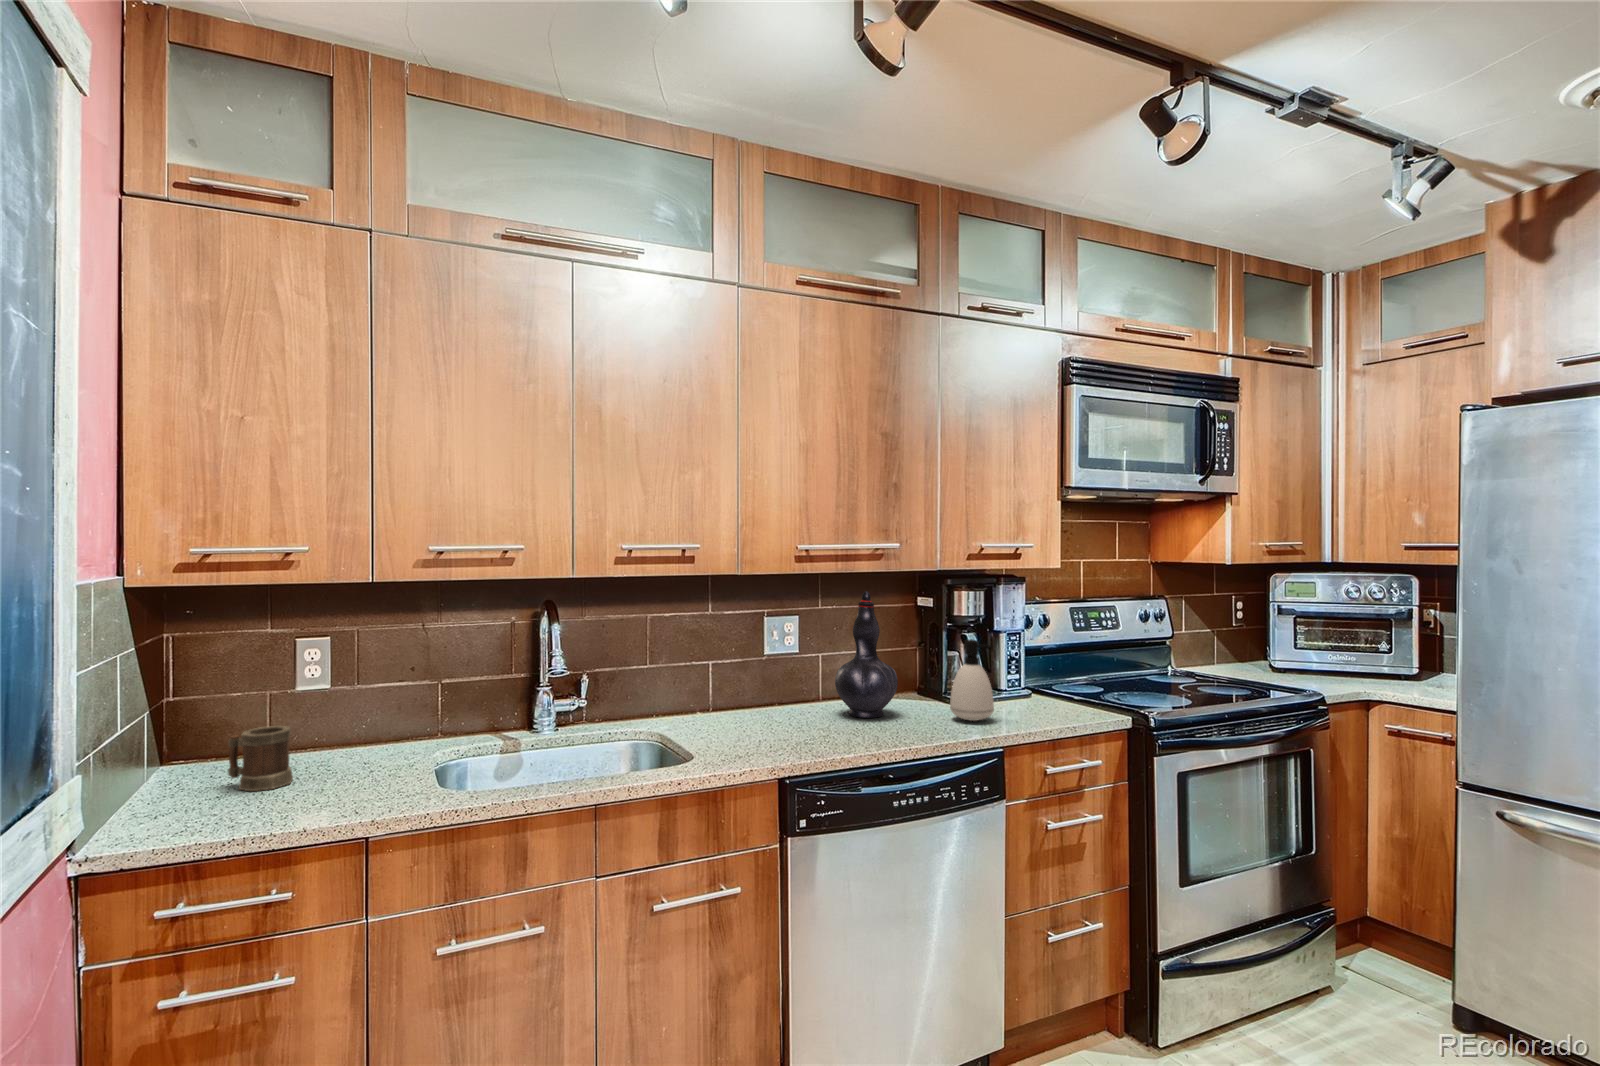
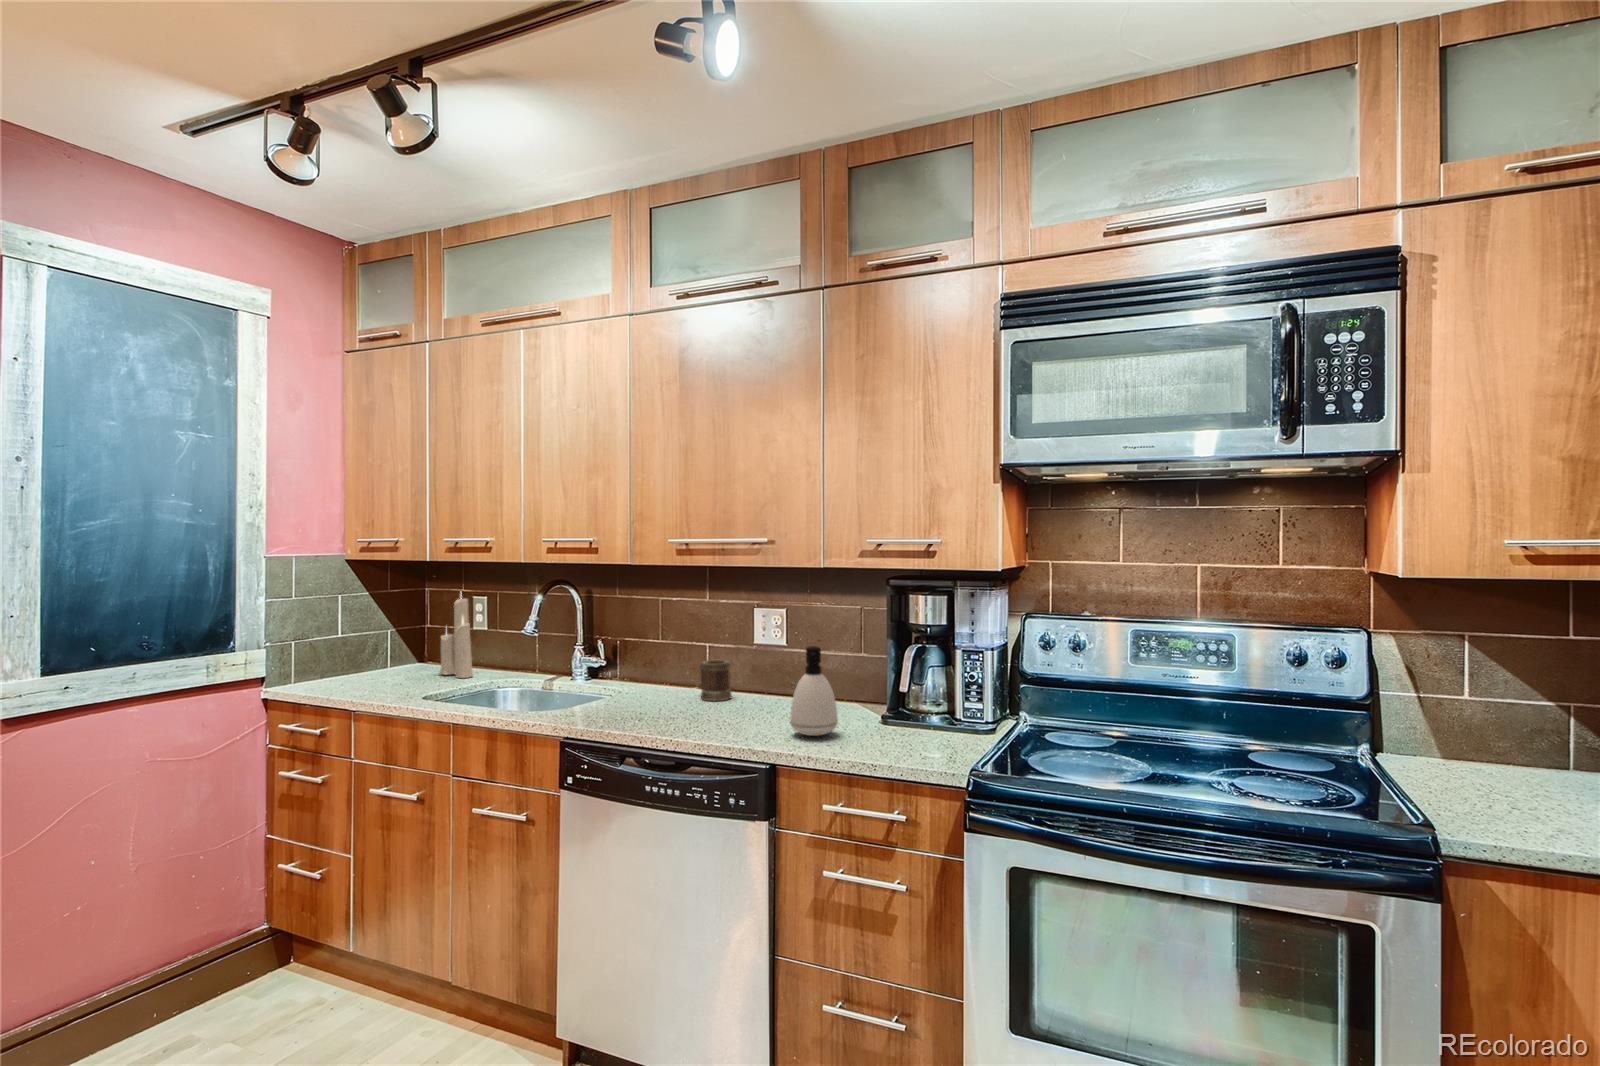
decorative vase: present [835,591,898,718] -> none [733,587,797,715]
candle: none [327,616,403,762] -> present [439,598,473,678]
mug: present [228,726,293,791] -> present [700,660,732,701]

